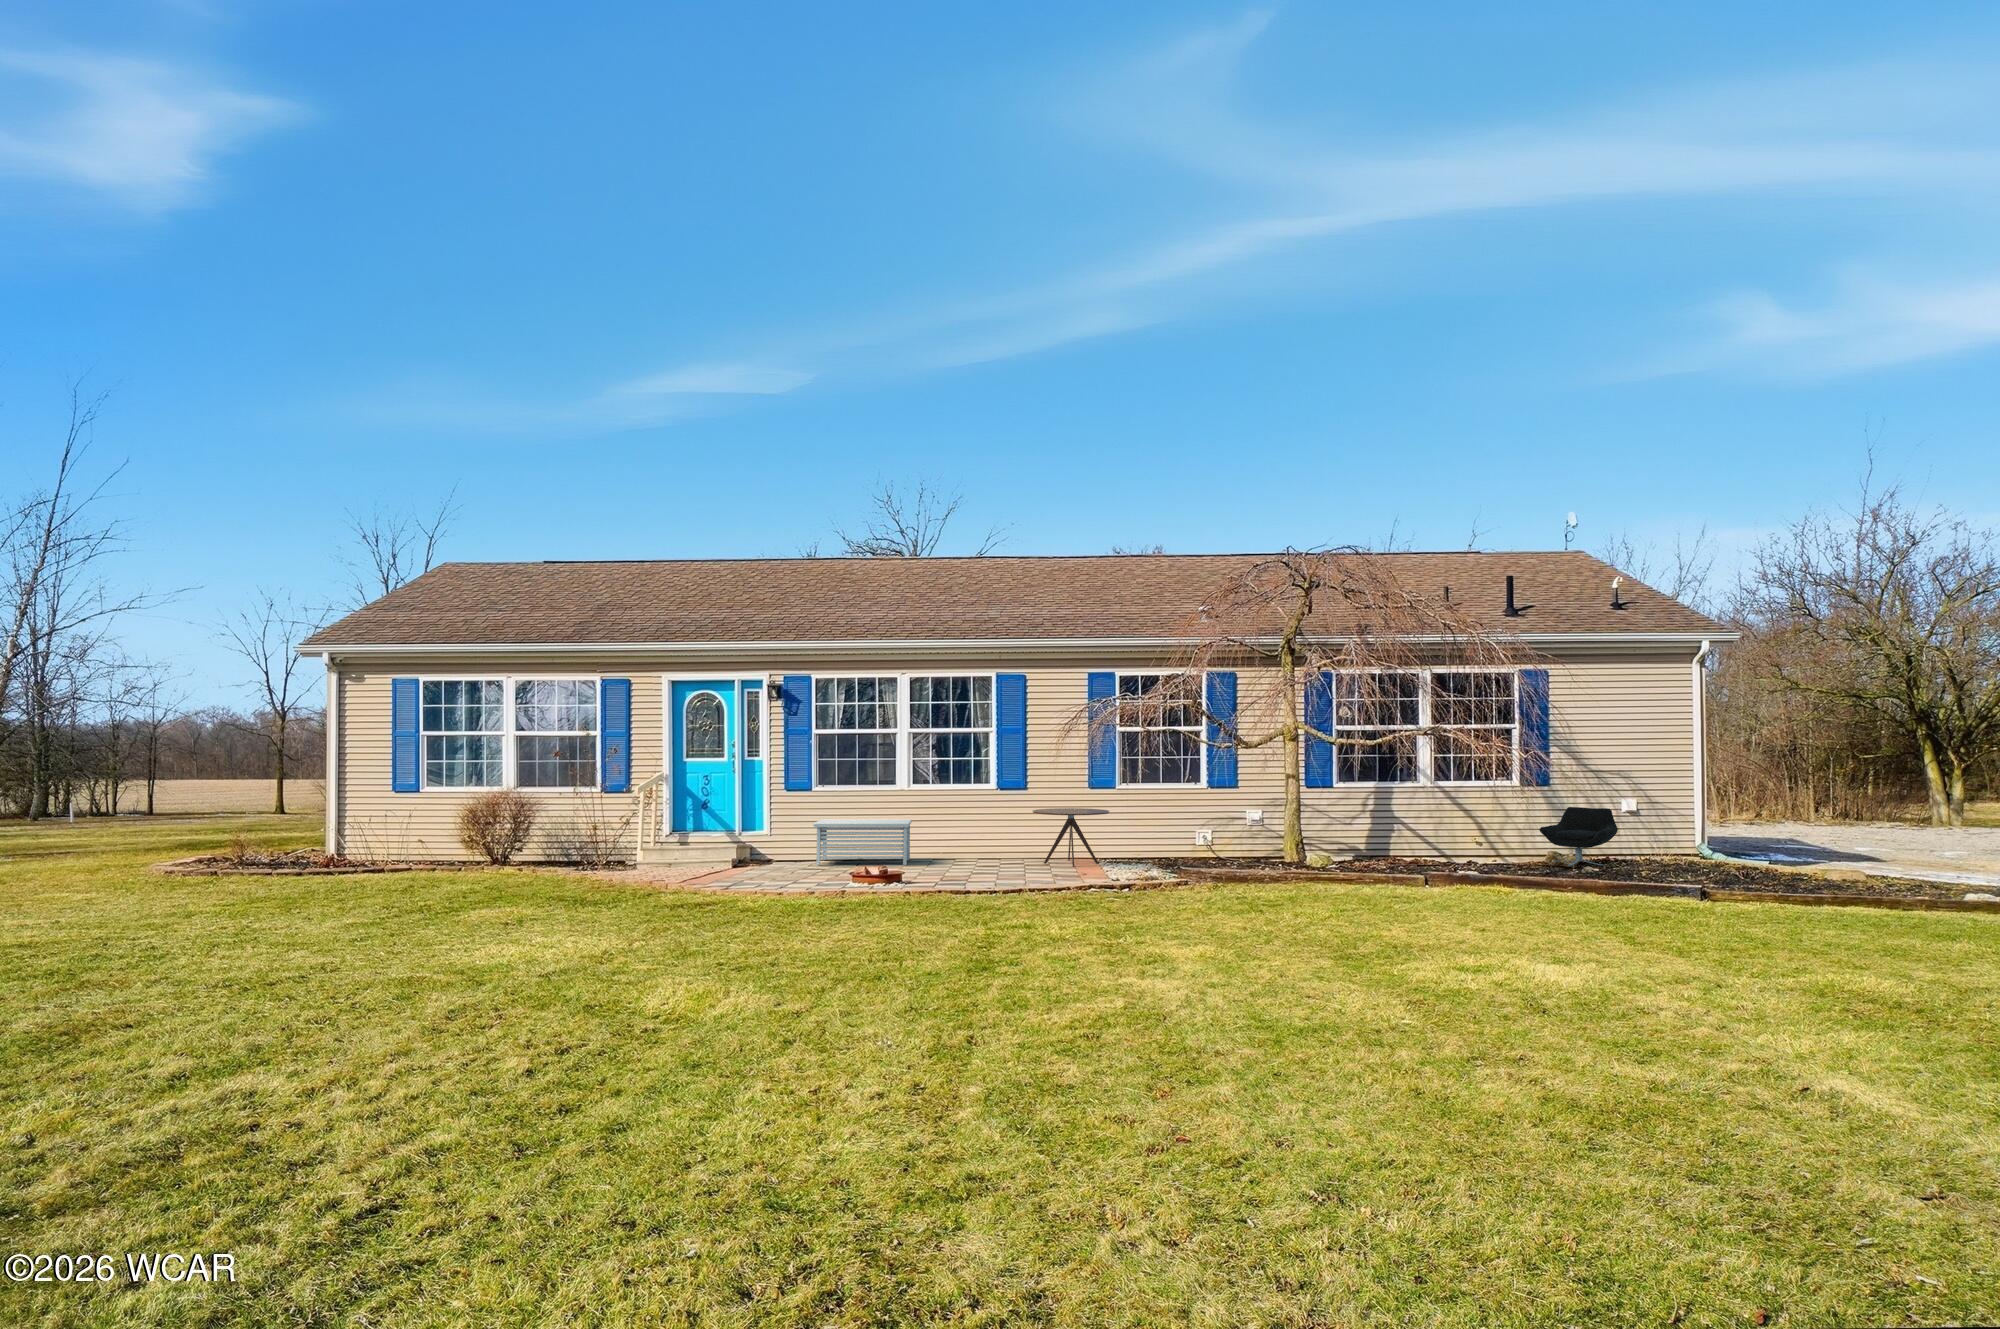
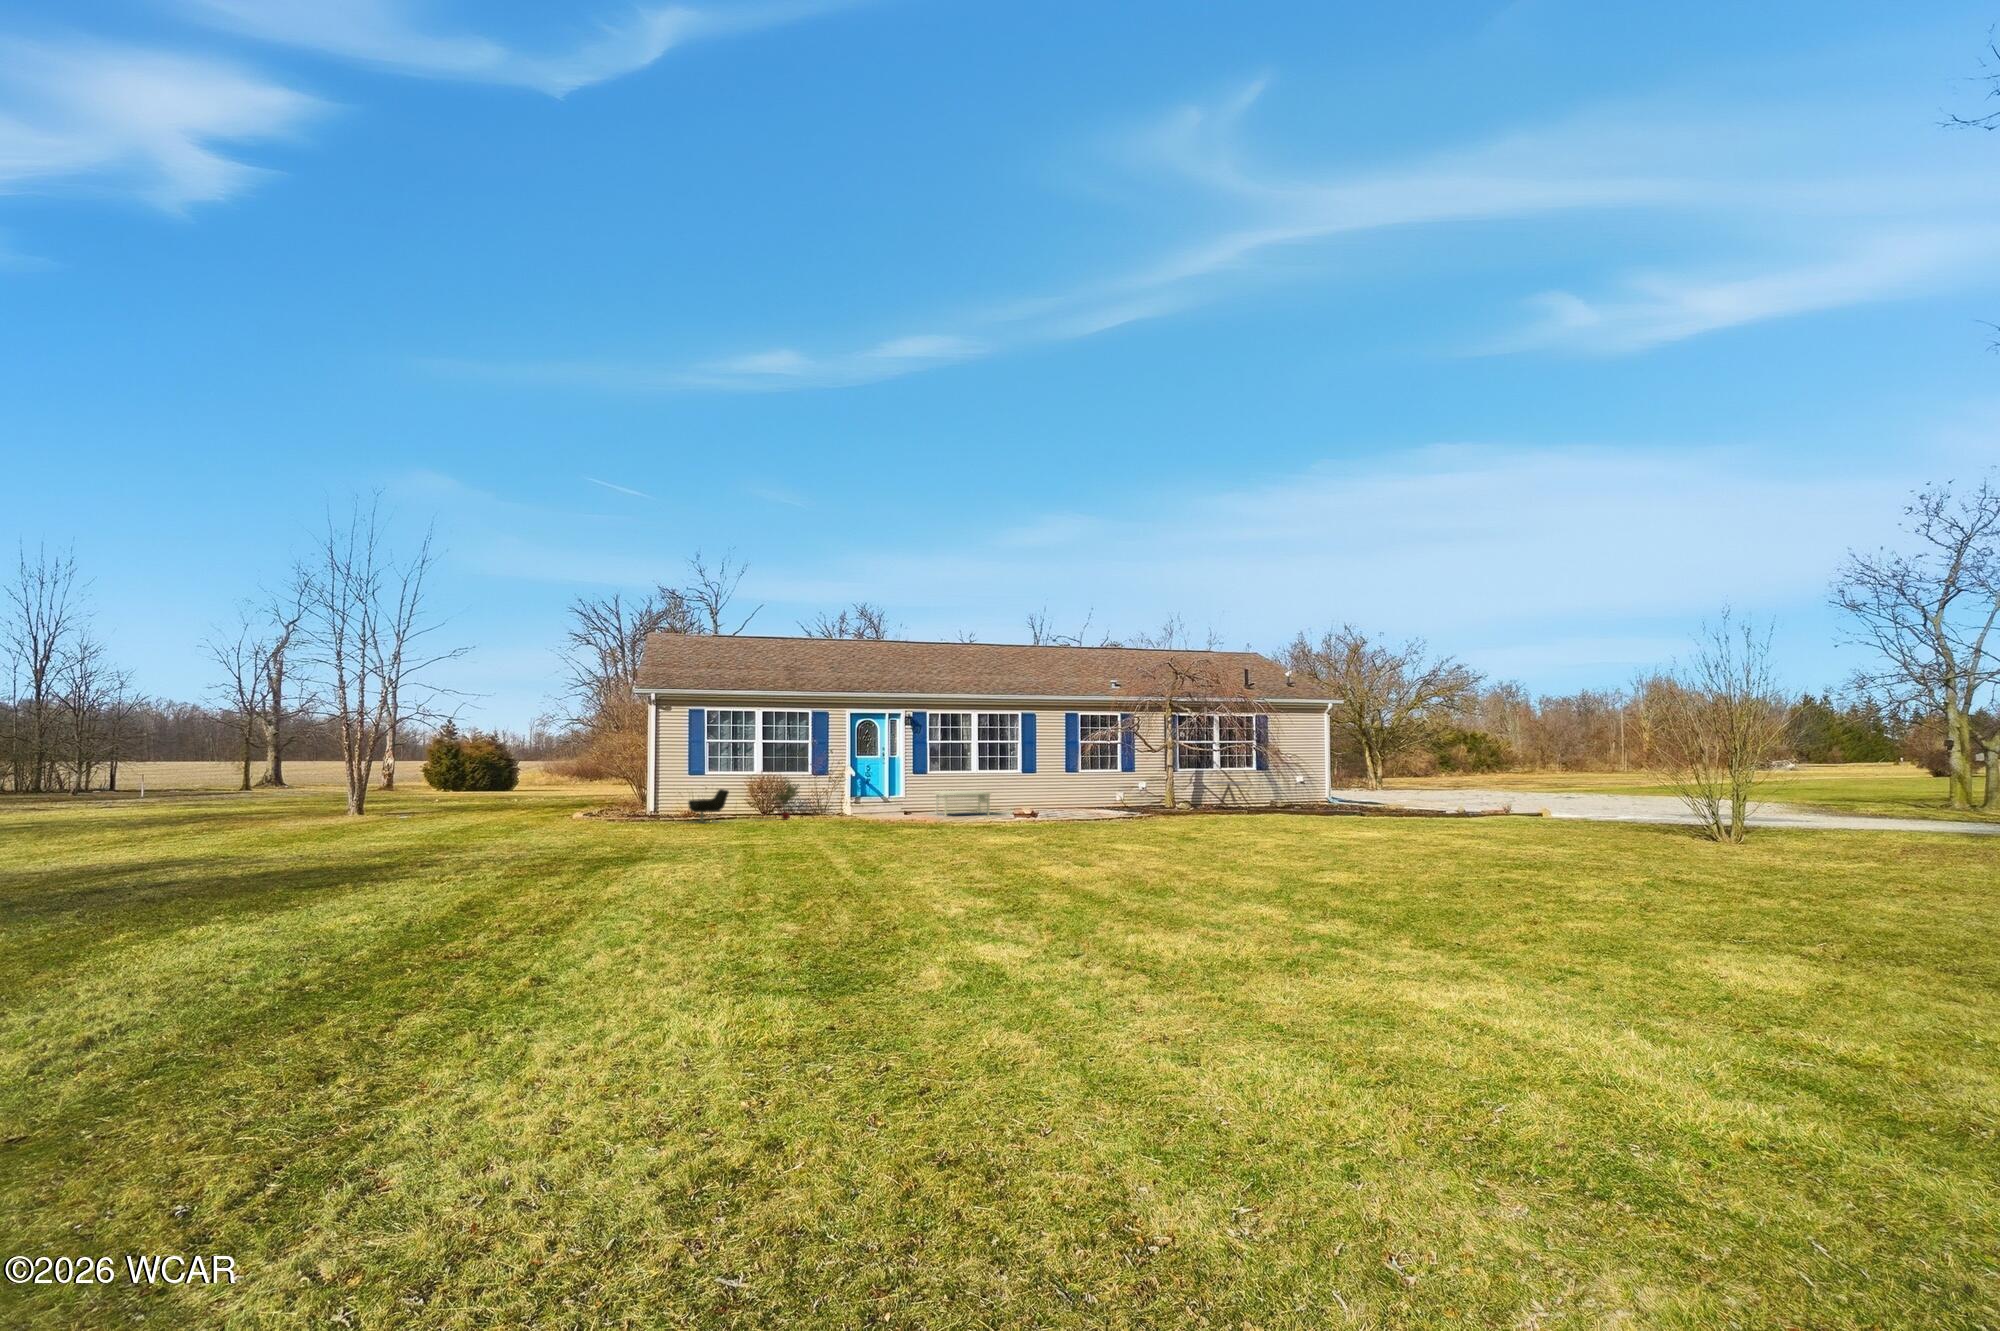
potted tree: none [514,795,575,864] -> present [776,781,800,820]
lounge chair: present [1539,807,1618,866] -> present [688,789,729,821]
round table: present [1033,808,1110,867] -> present [1213,782,1245,806]

